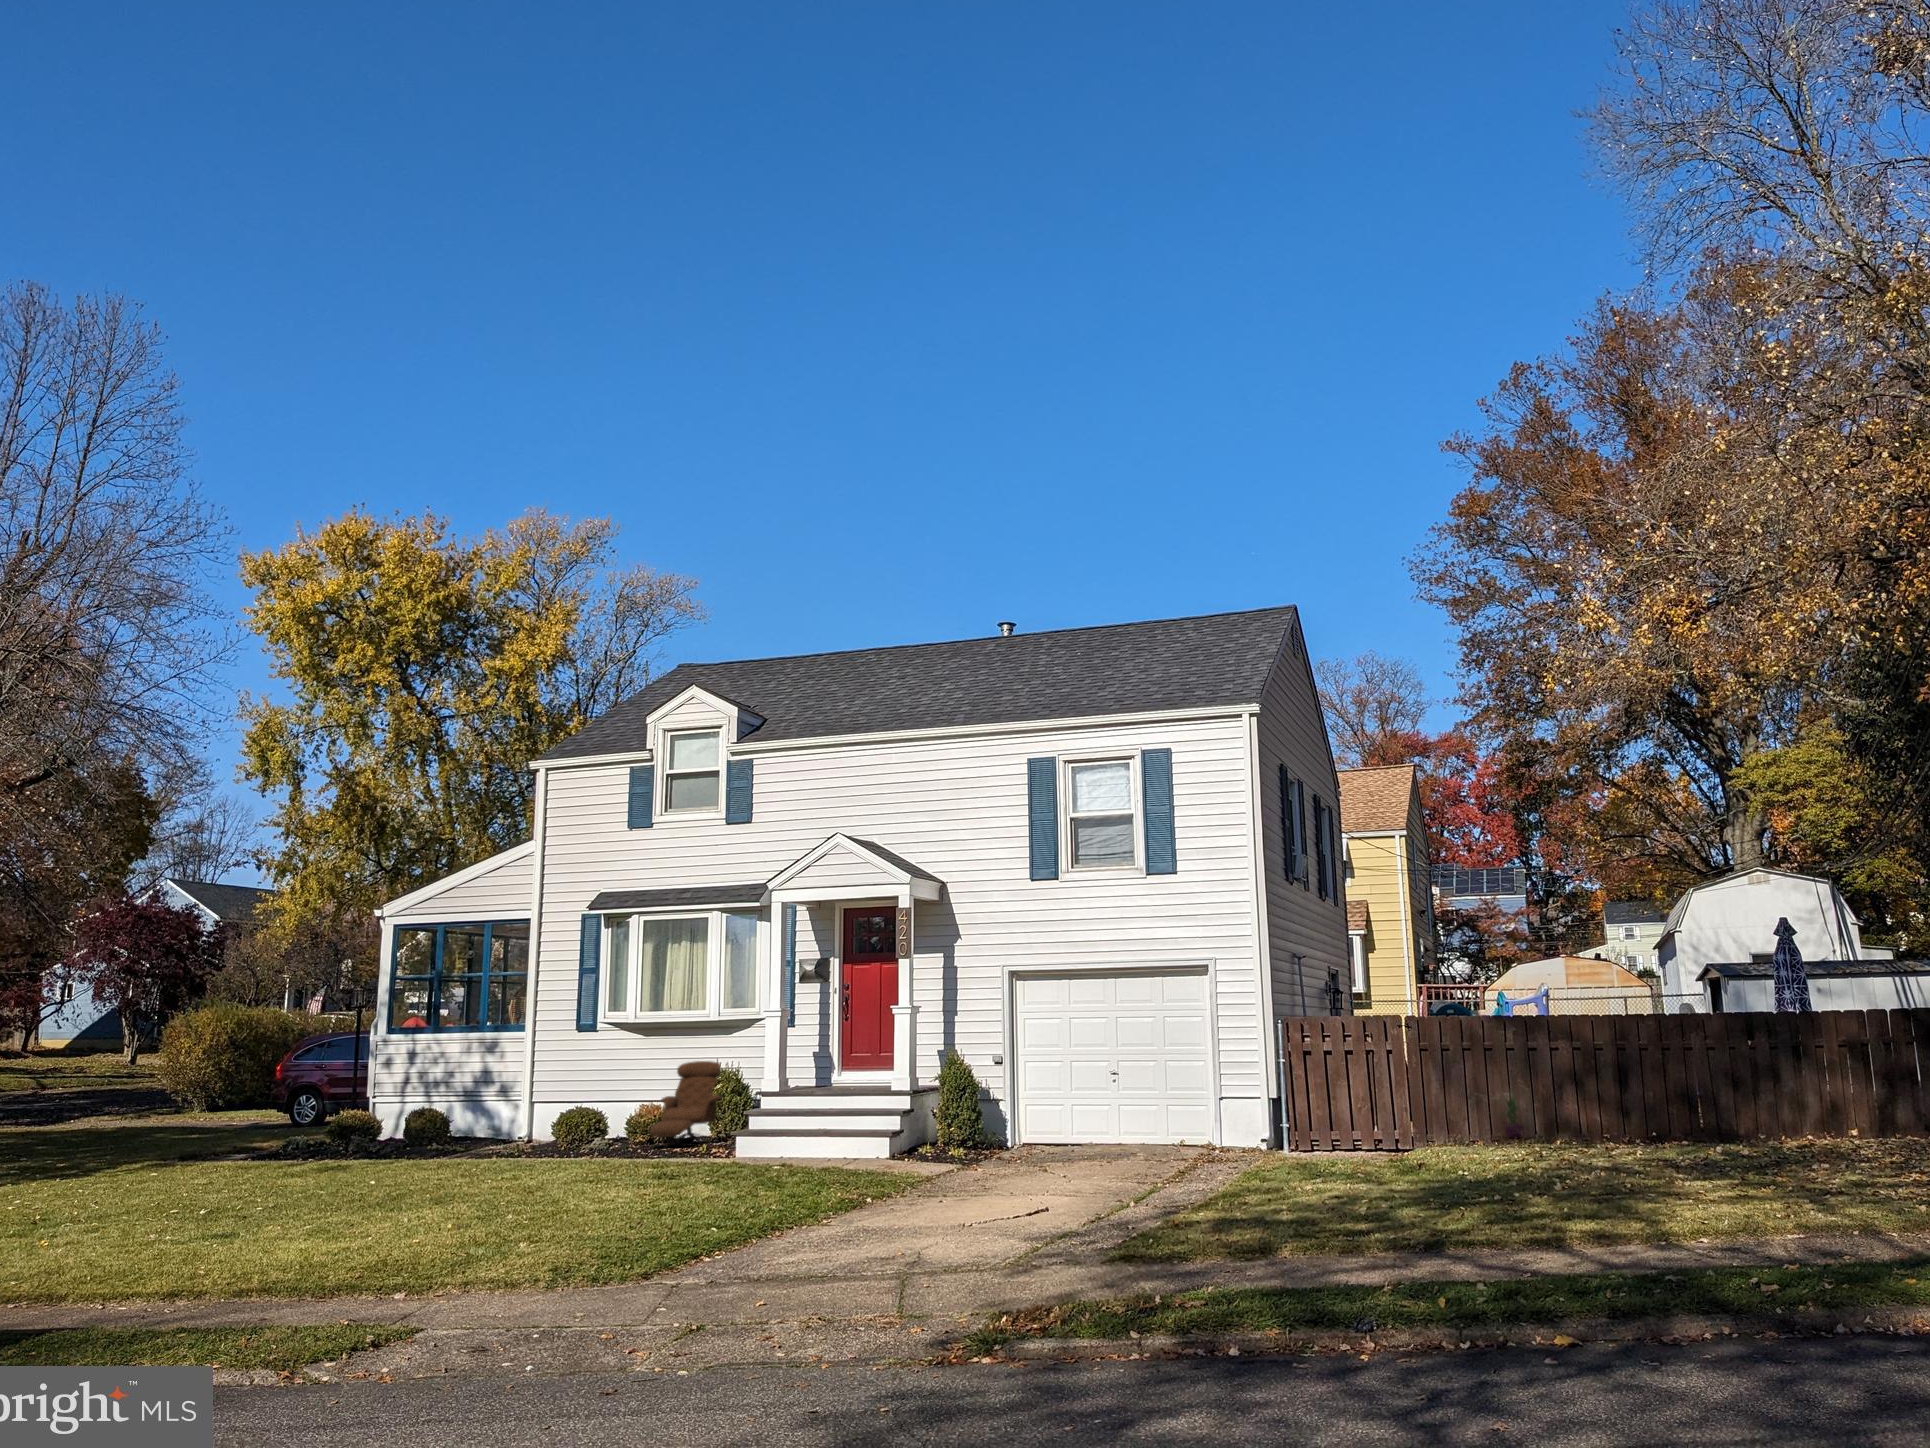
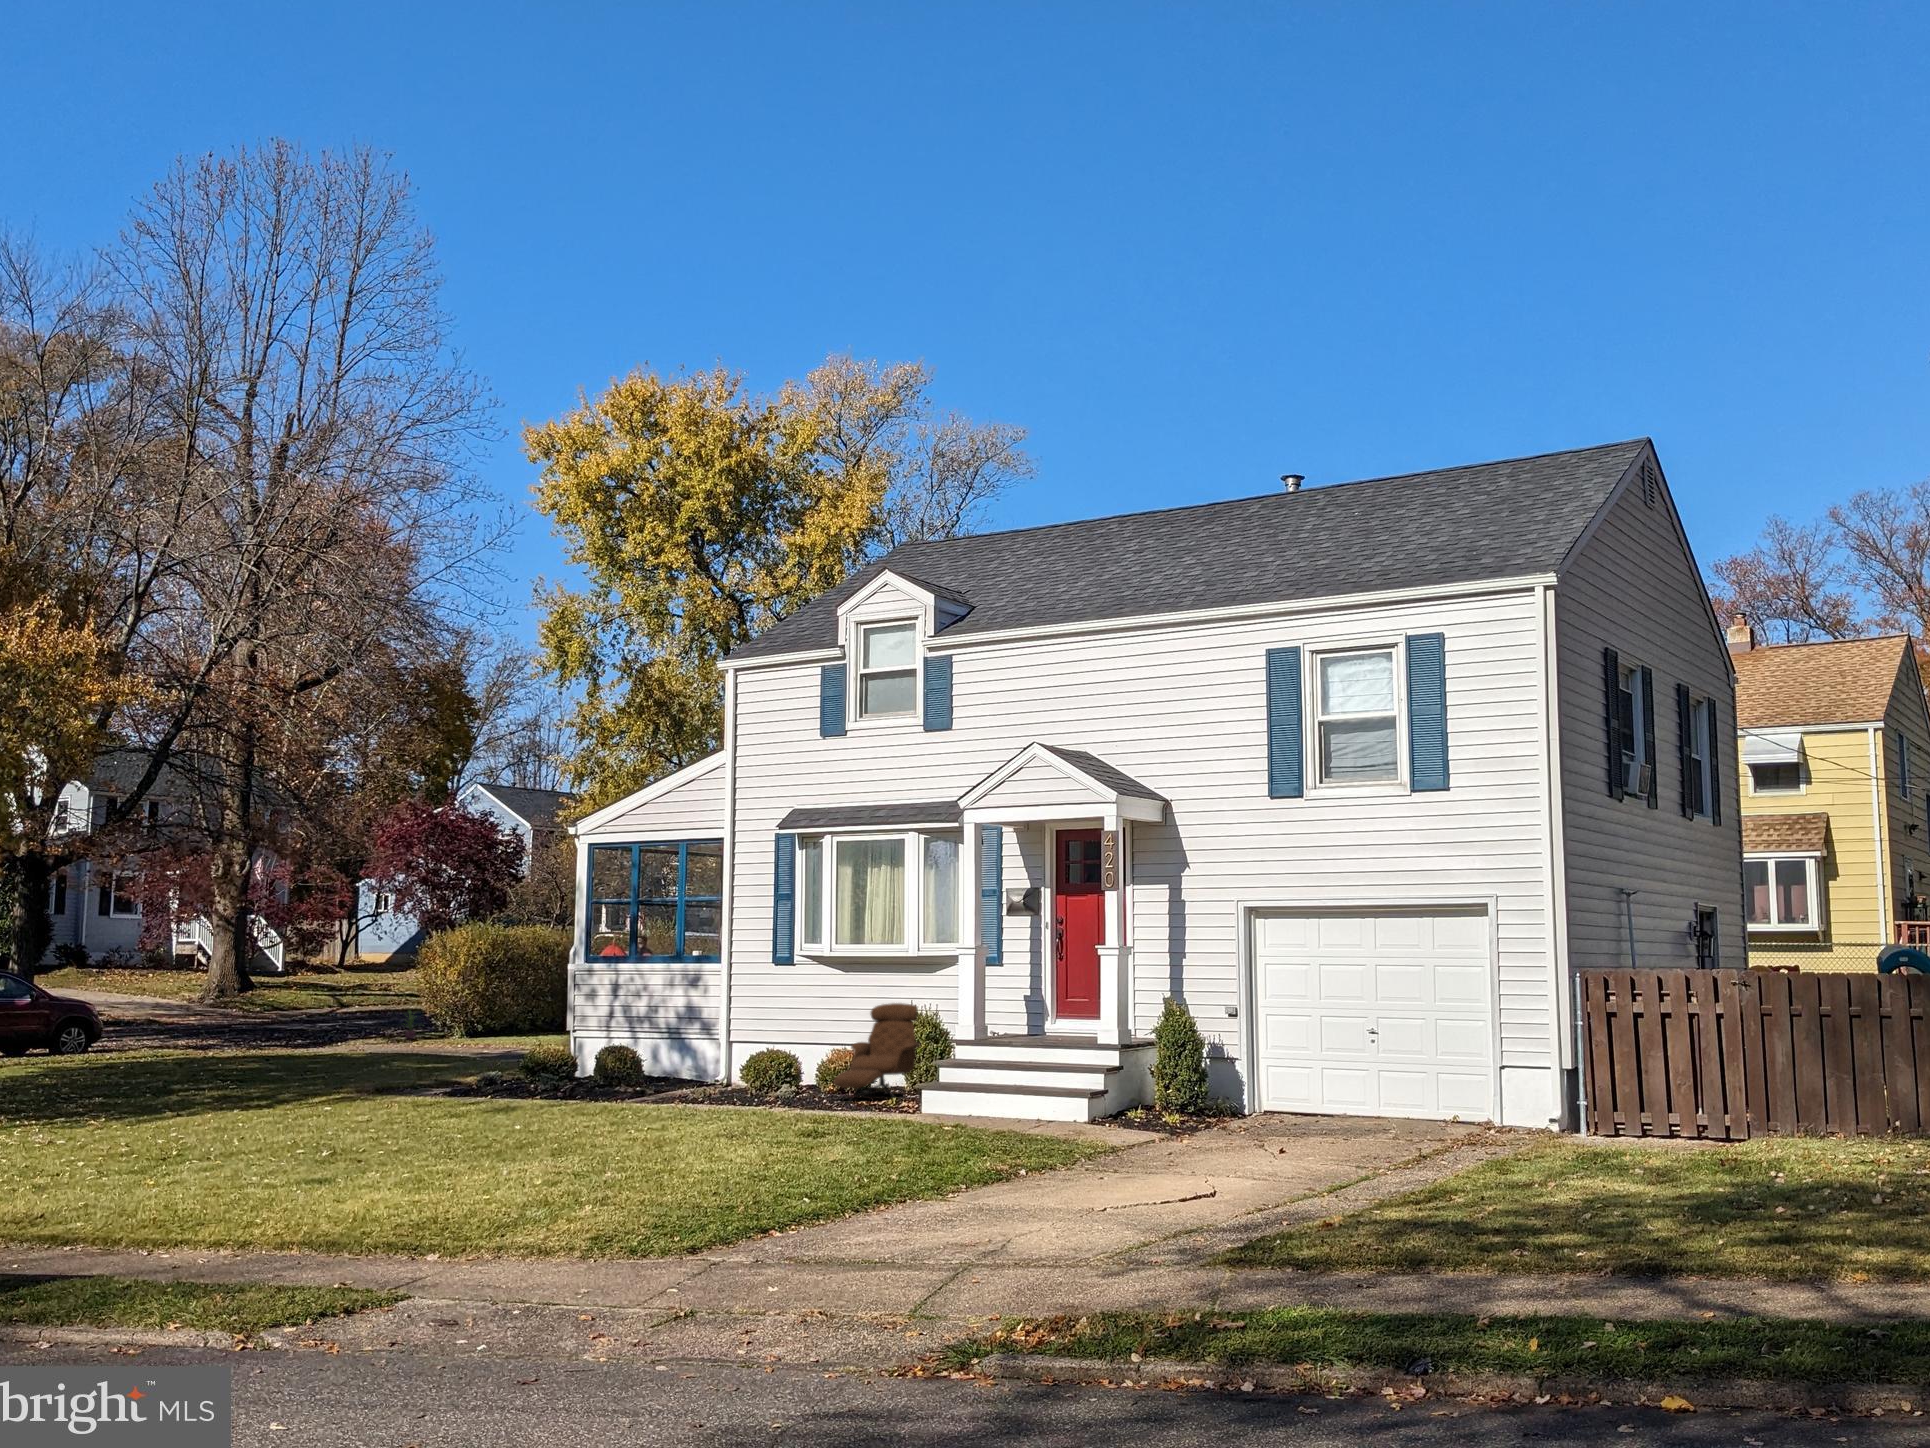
decorative plant: present [1500,1089,1523,1138] -> present [405,1011,416,1039]

